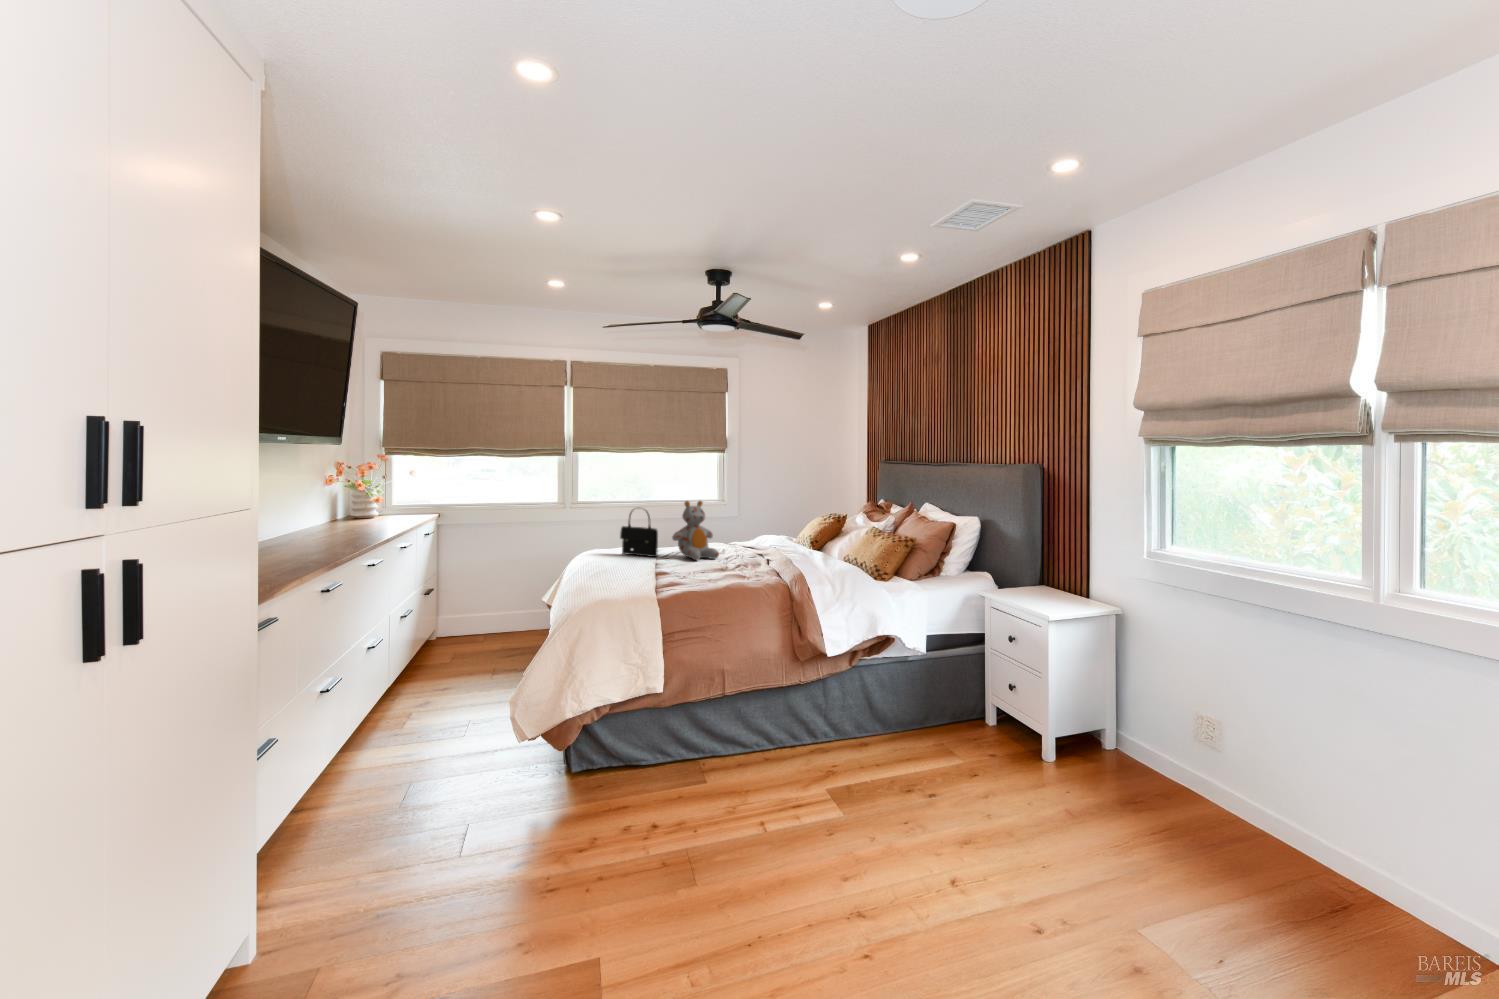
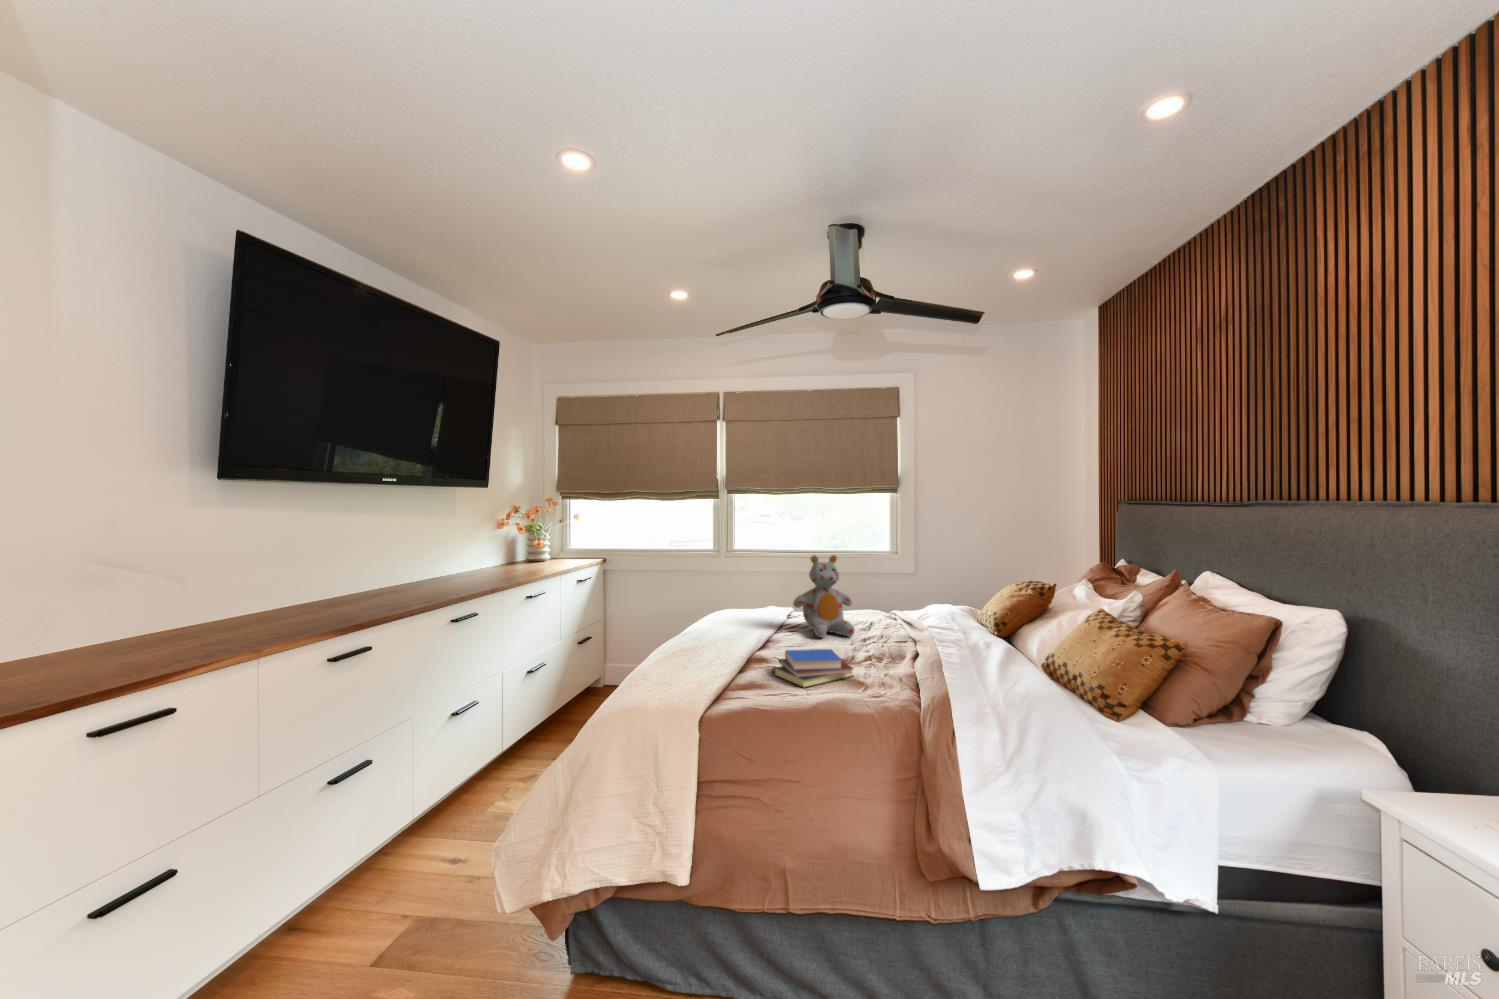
handbag: present [620,511,658,557] -> none [739,561,779,626]
book: none [685,559,738,581] -> present [772,649,853,688]

